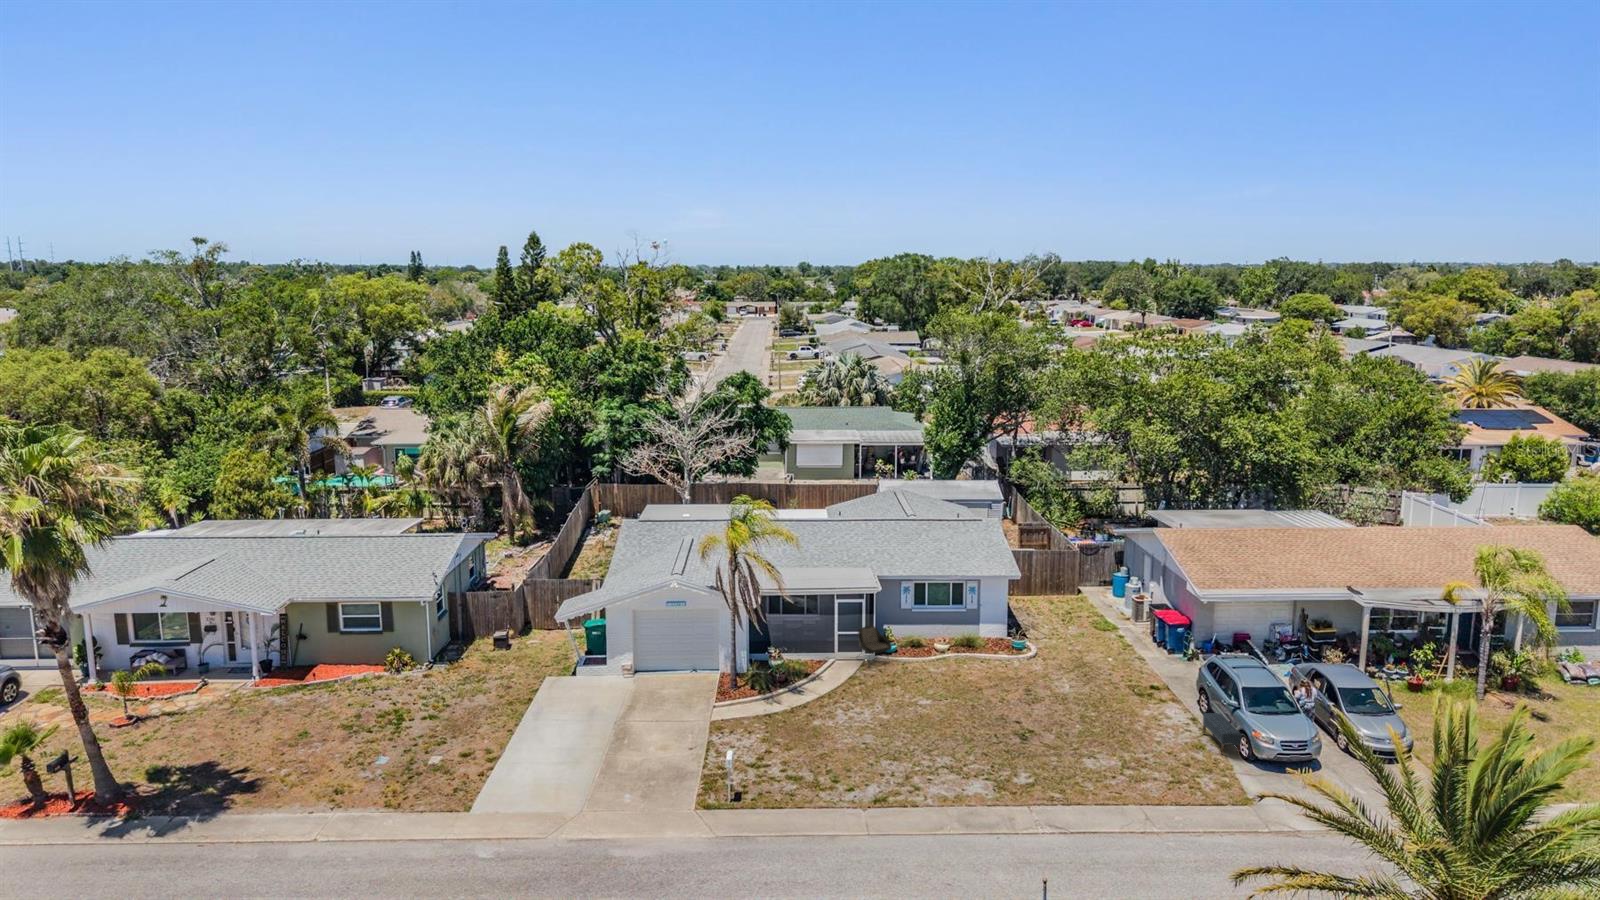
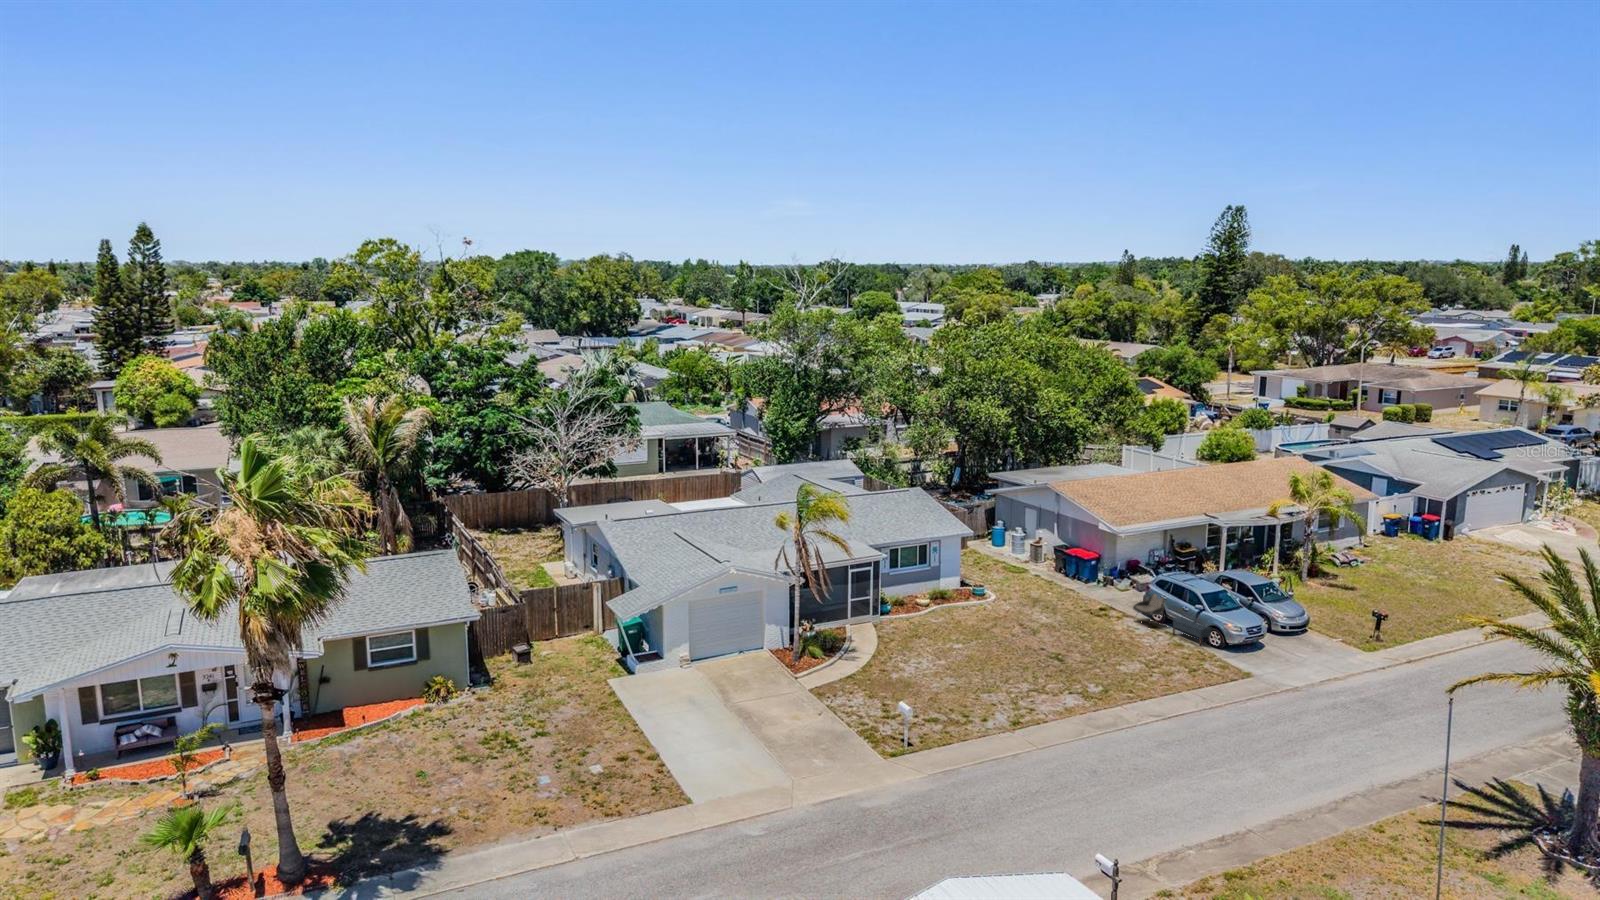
lounge chair: present [858,626,892,662] -> present [1133,594,1165,616]

